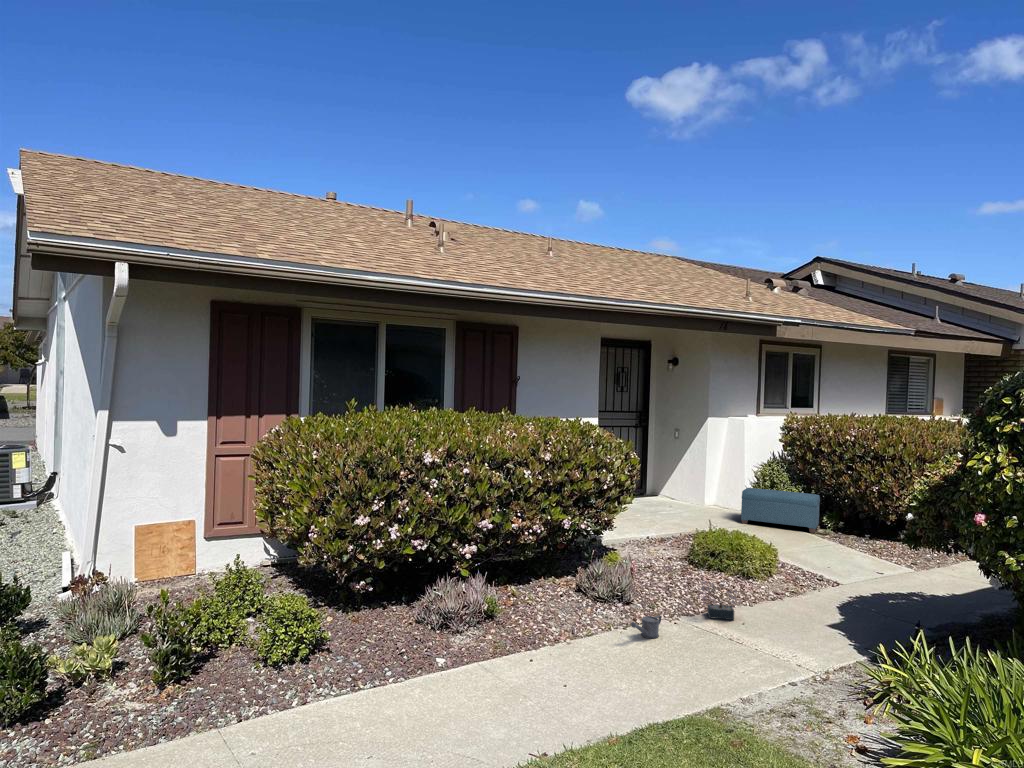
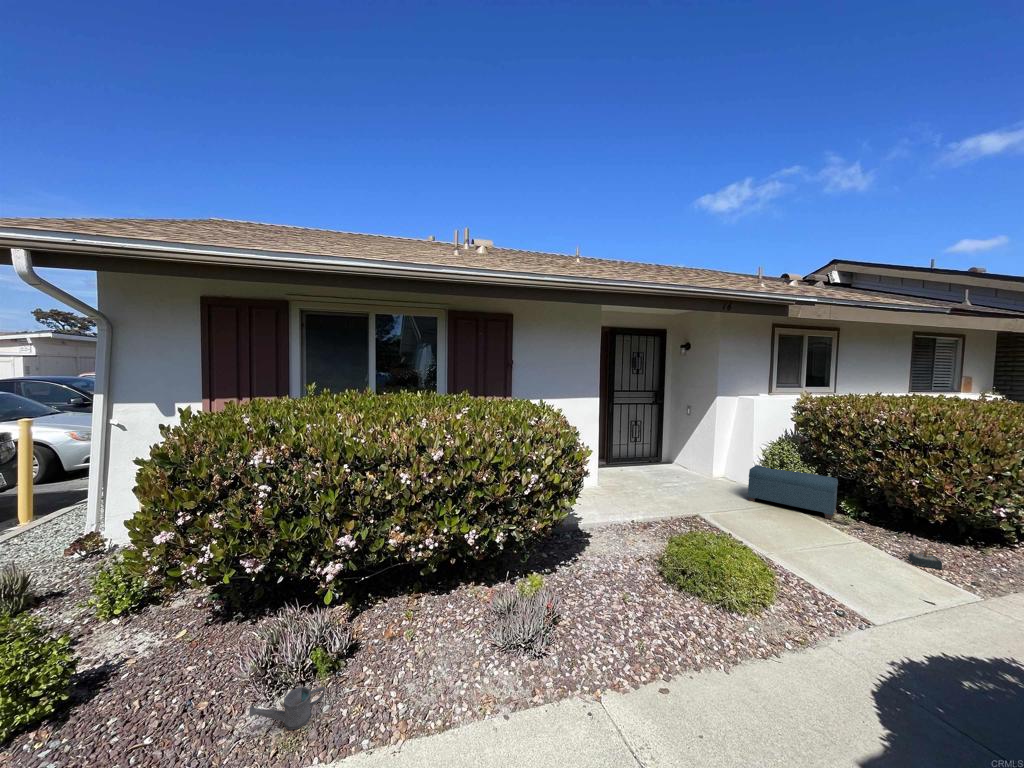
decorative plant: present [698,581,741,620] -> present [900,533,948,569]
watering can: present [631,615,661,638] -> present [249,687,325,730]

